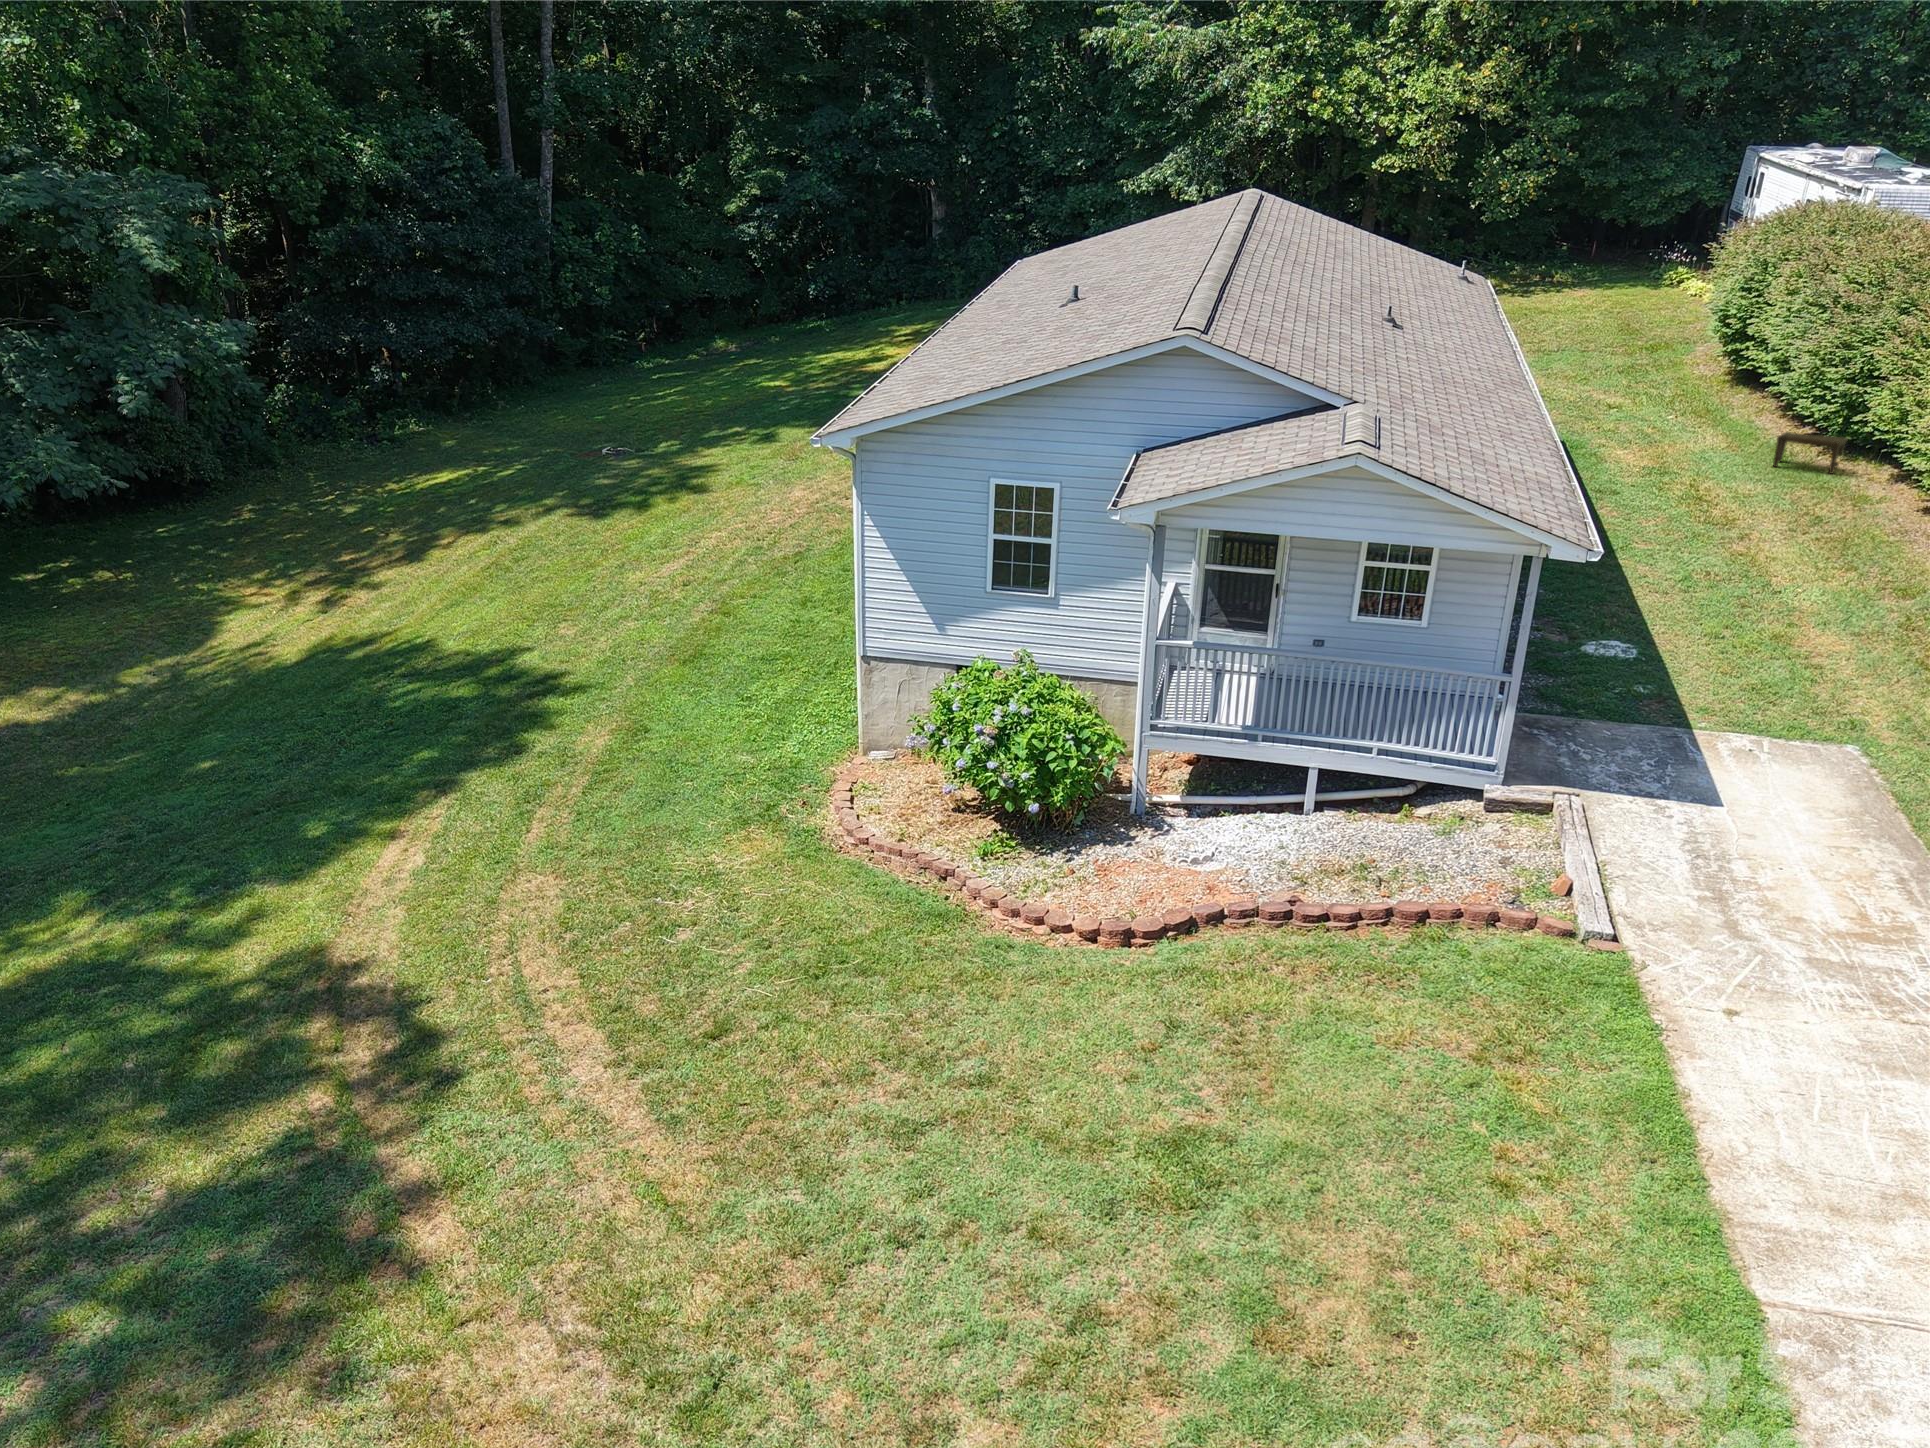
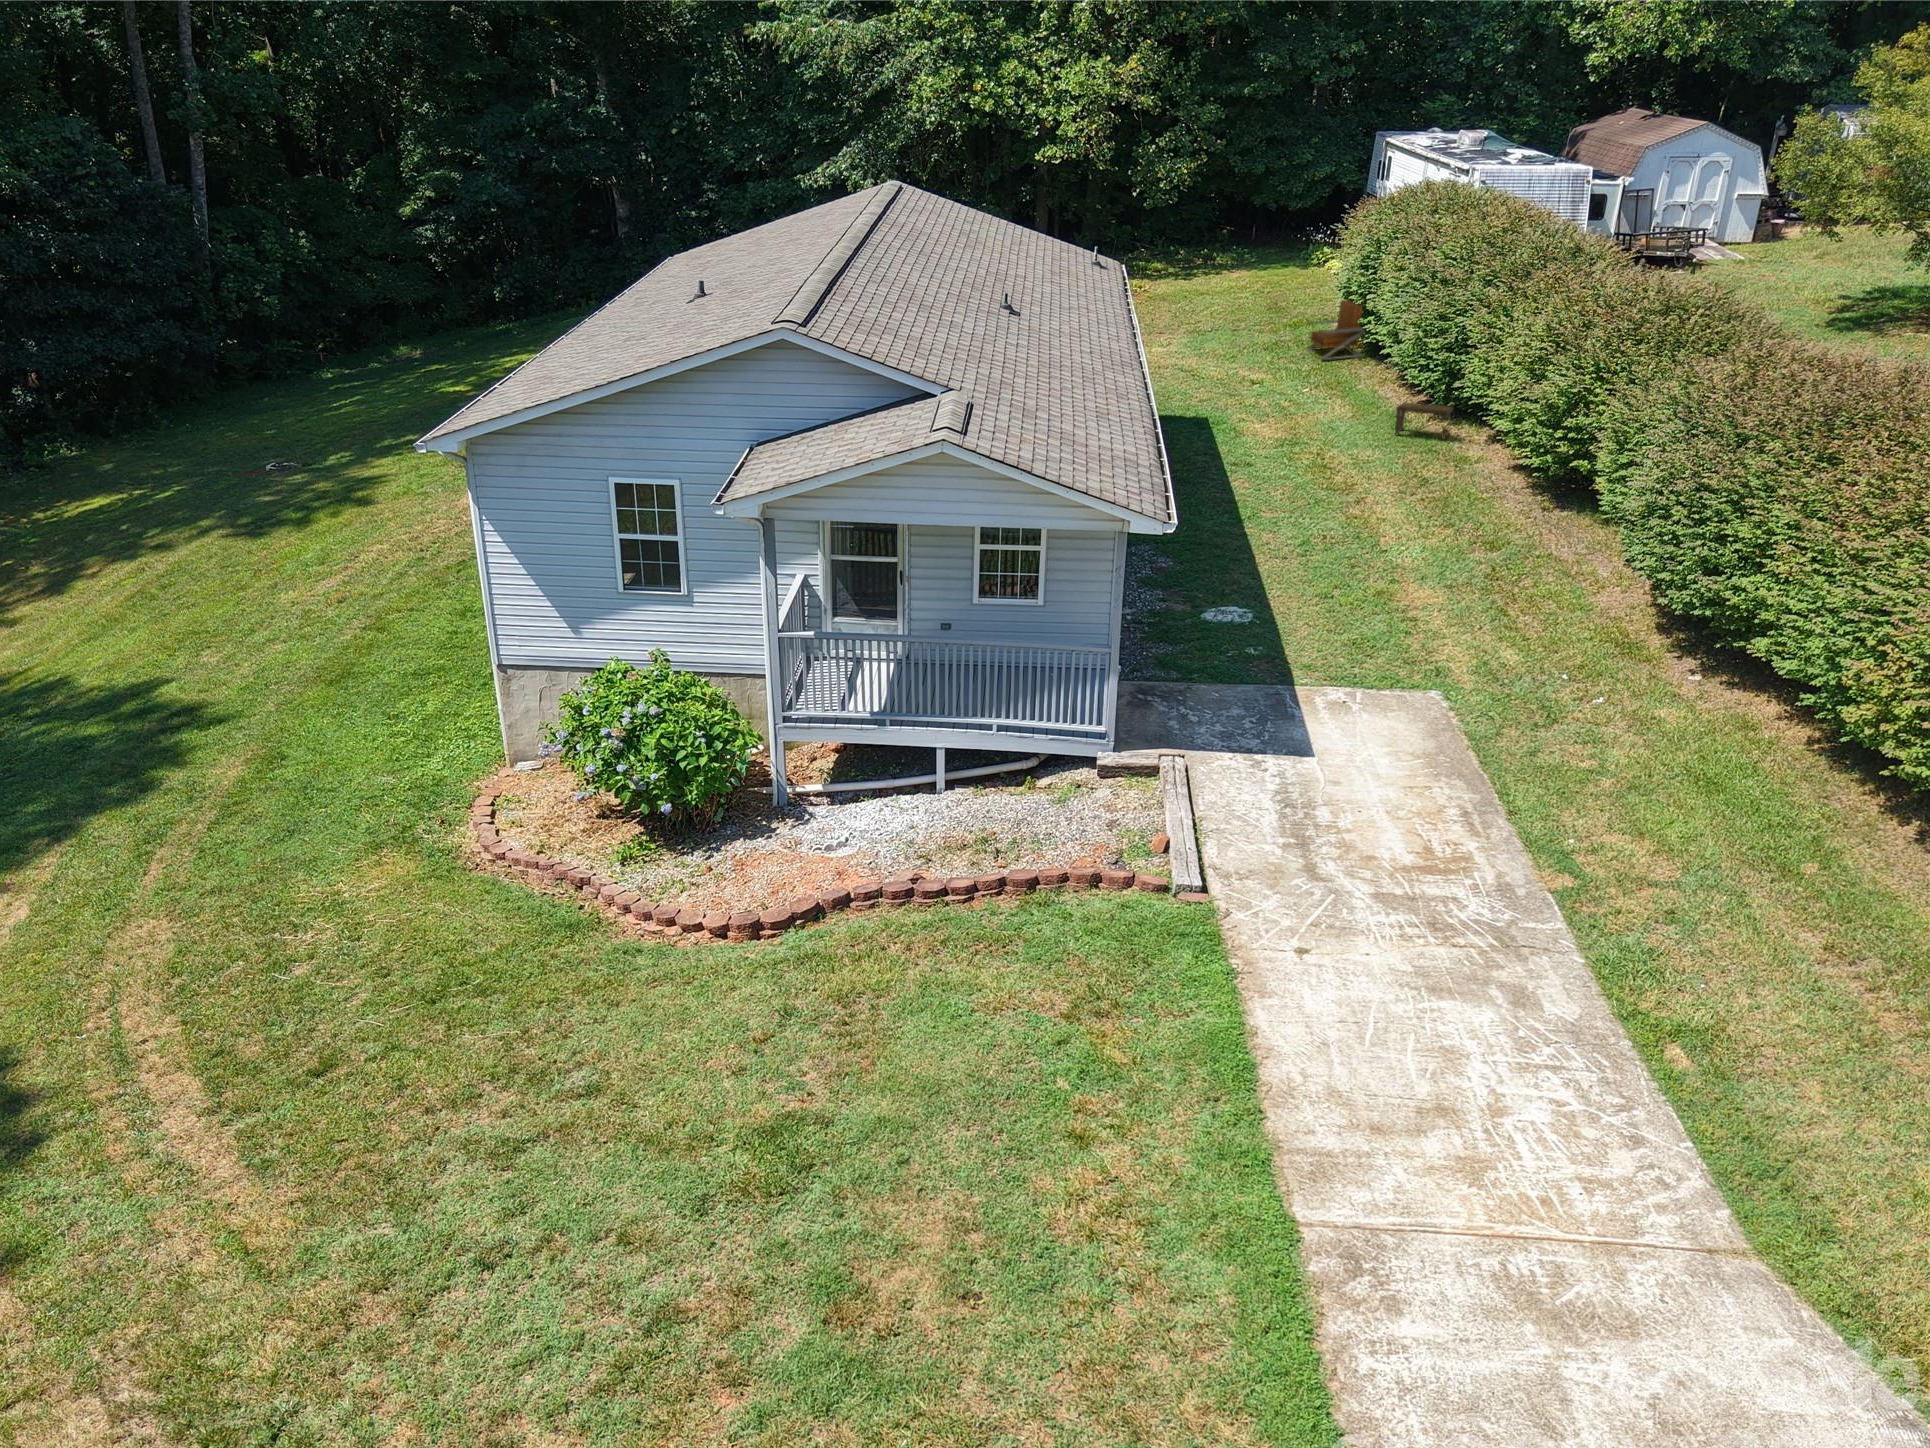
lounge chair: none [1662,321,1739,385] -> present [1307,300,1364,360]

